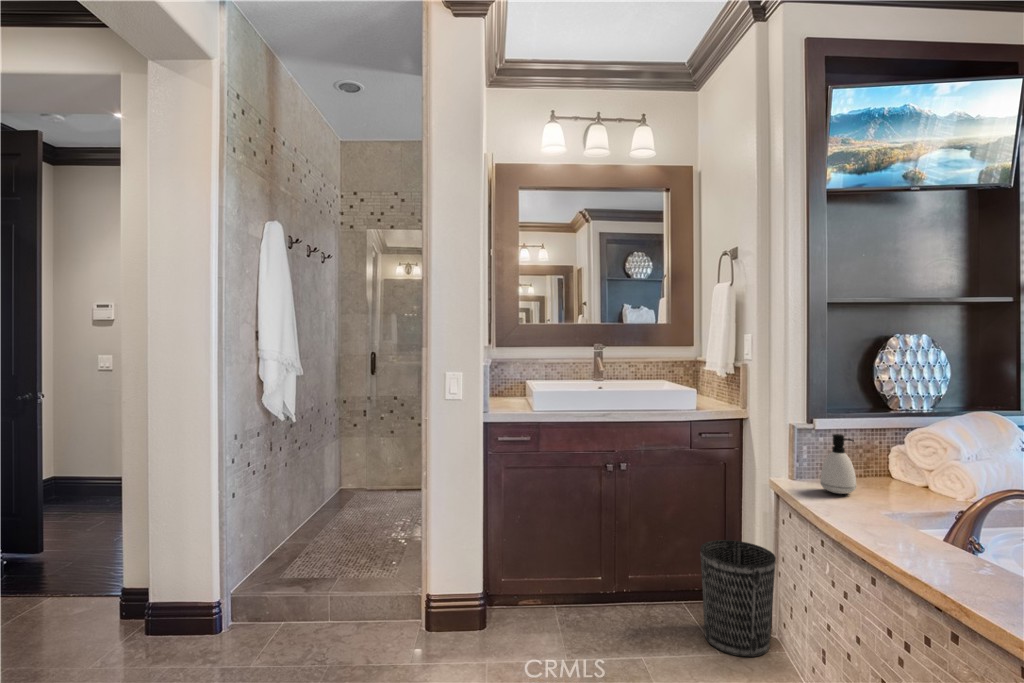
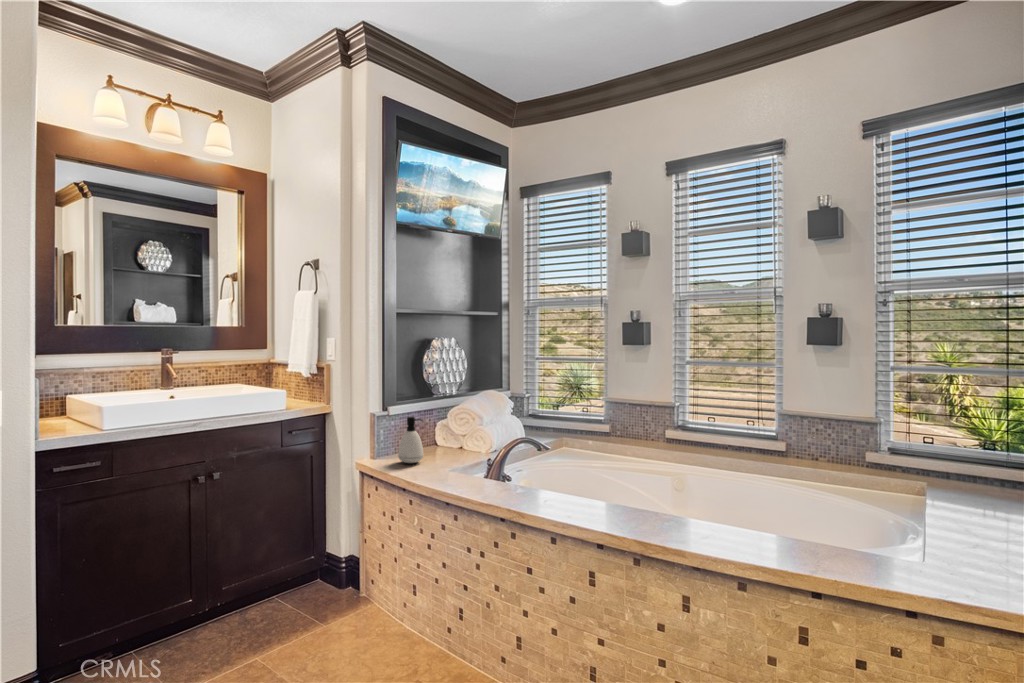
wastebasket: present [700,540,776,657] -> none [302,521,367,623]

